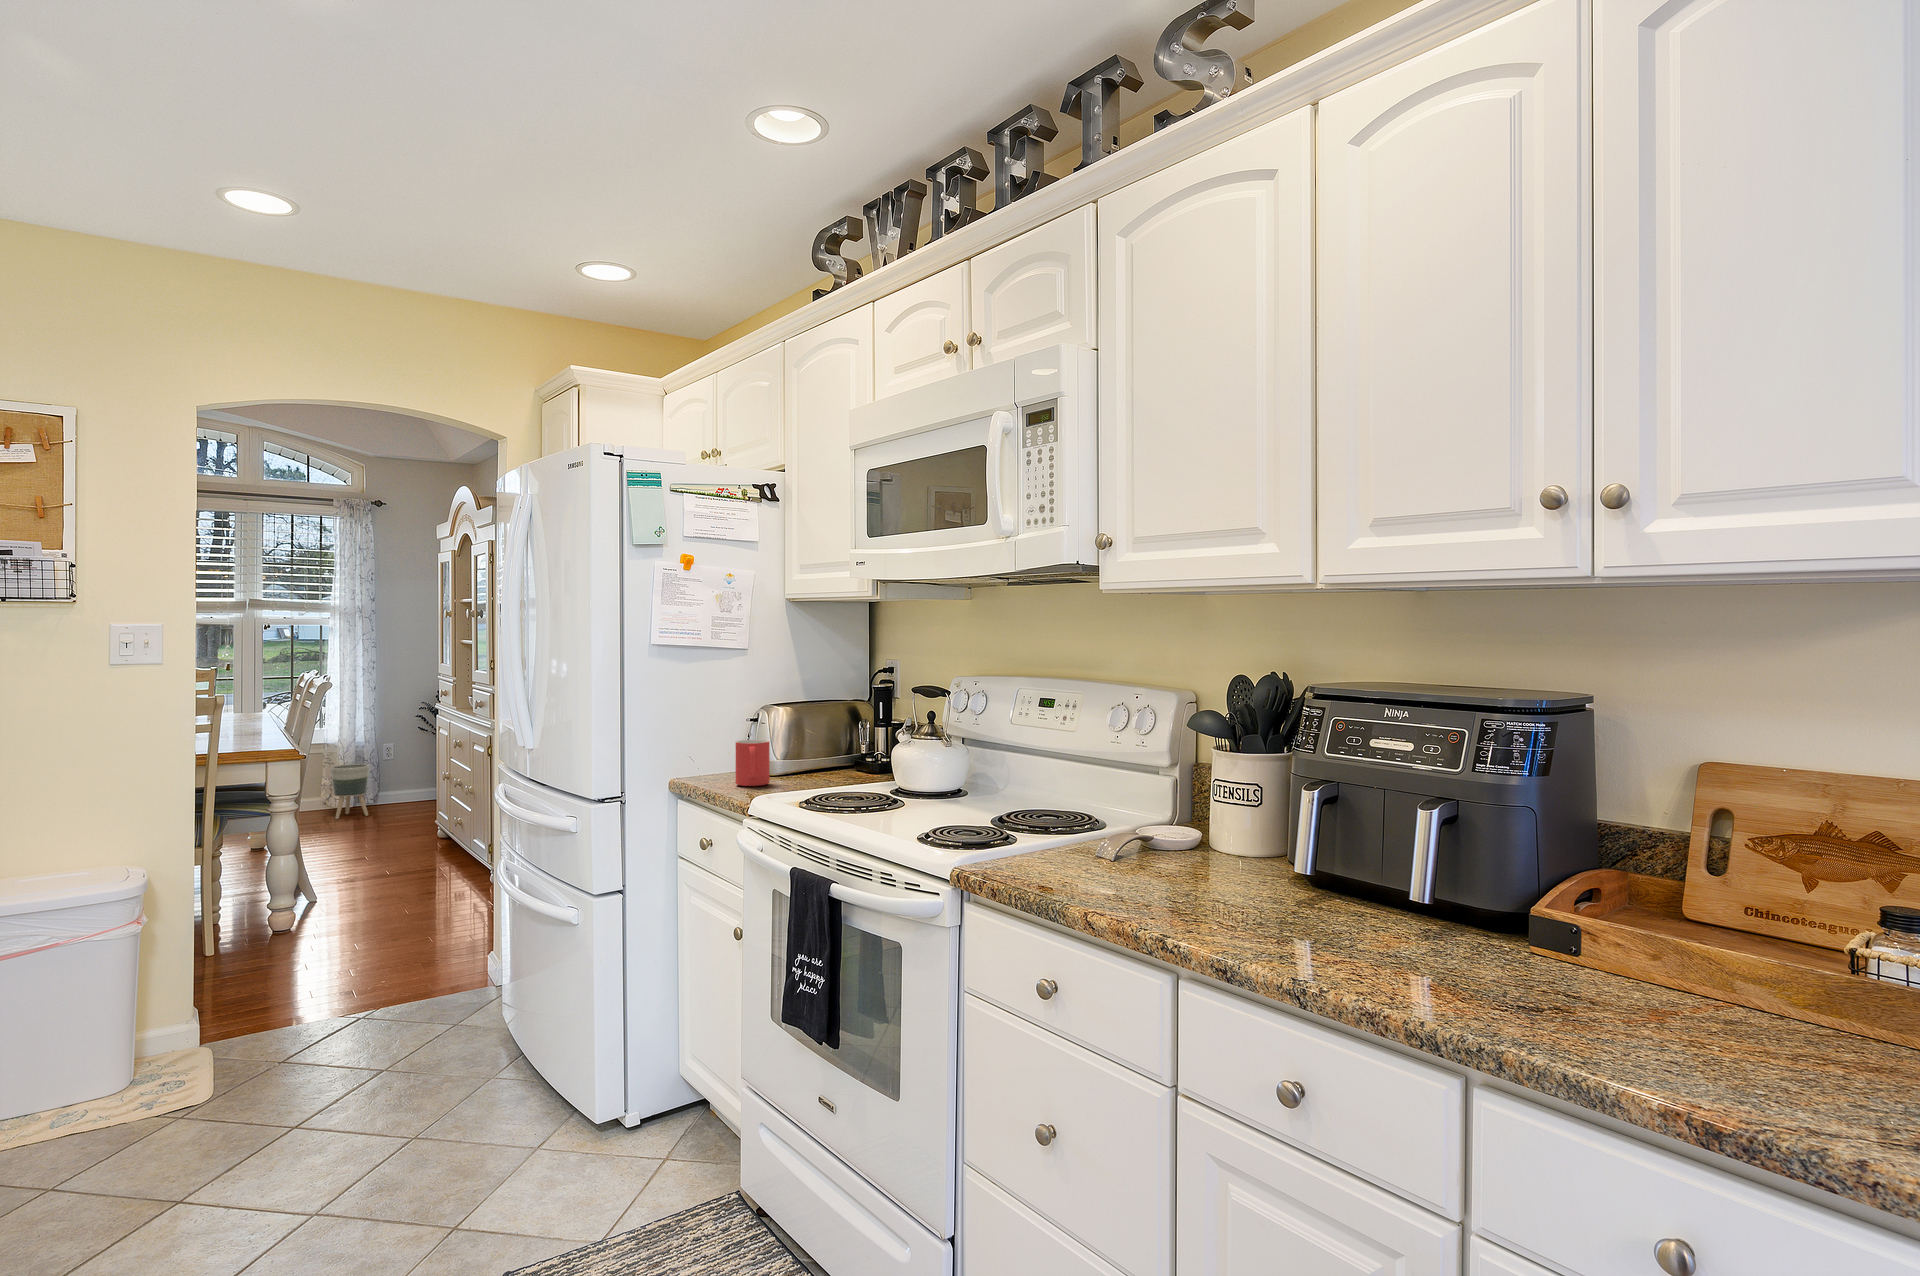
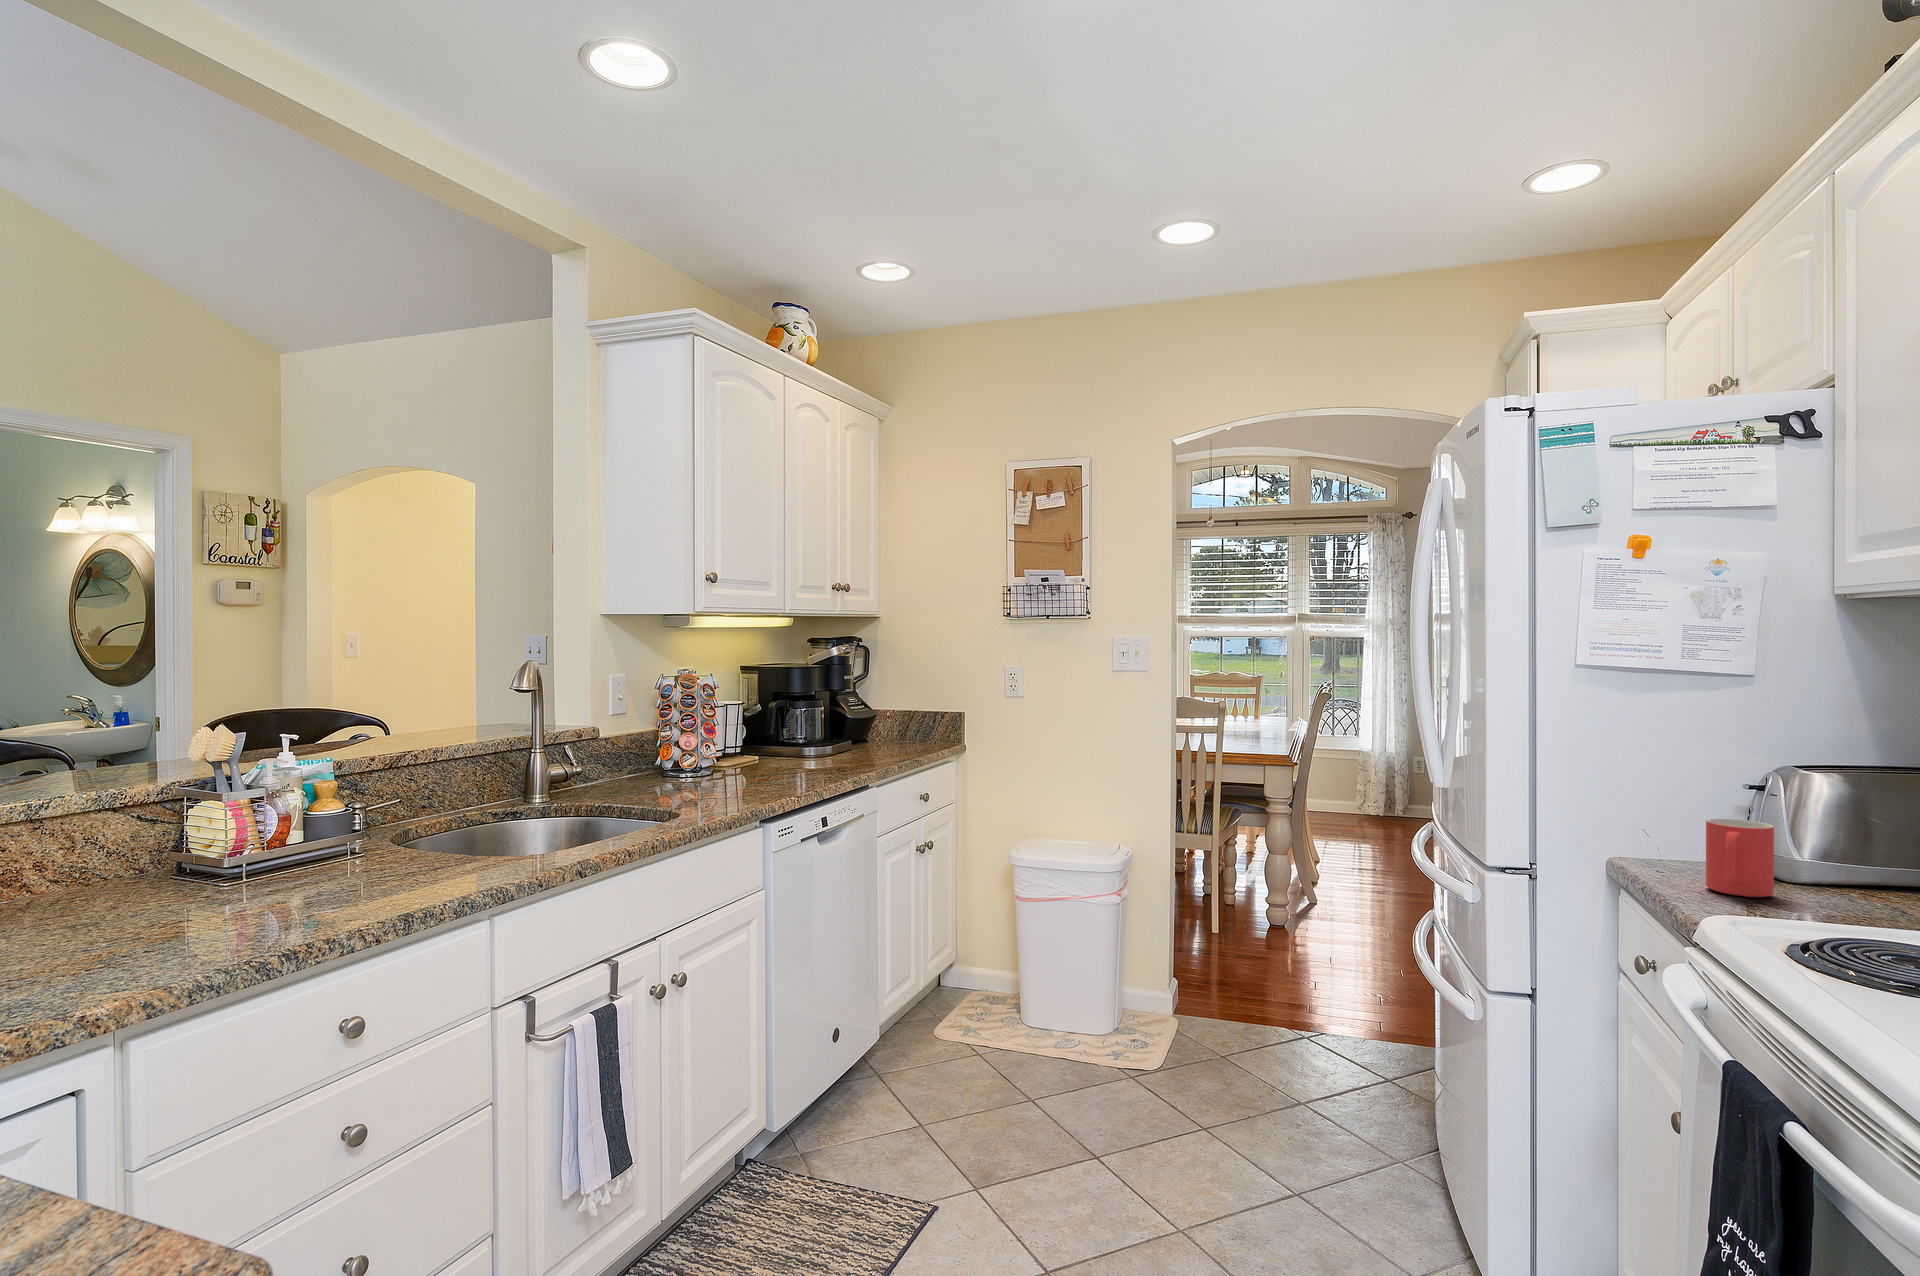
planter: present [331,764,369,819] -> none [1363,772,1397,825]

